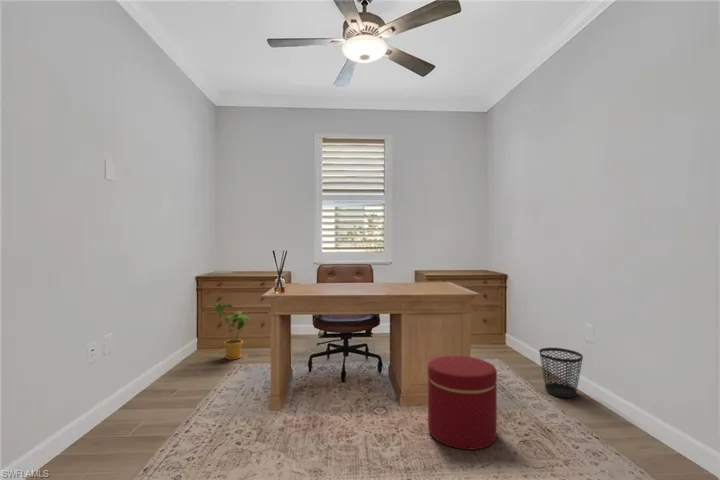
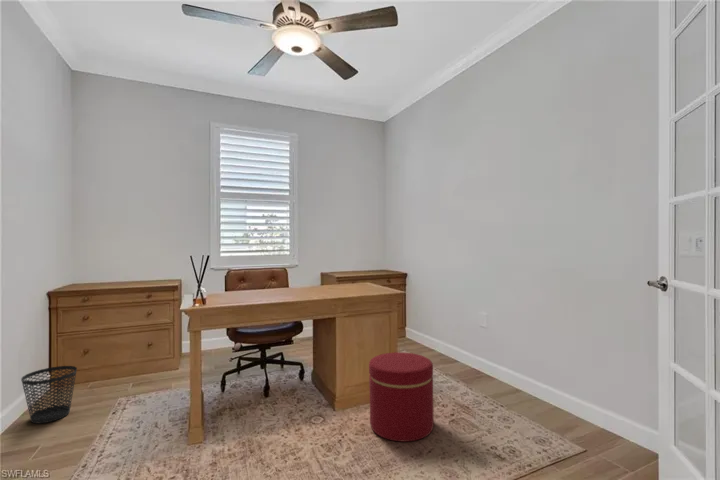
house plant: present [214,303,249,360] -> none [84,323,135,391]
wastebasket: present [539,348,583,398] -> present [21,366,77,423]

